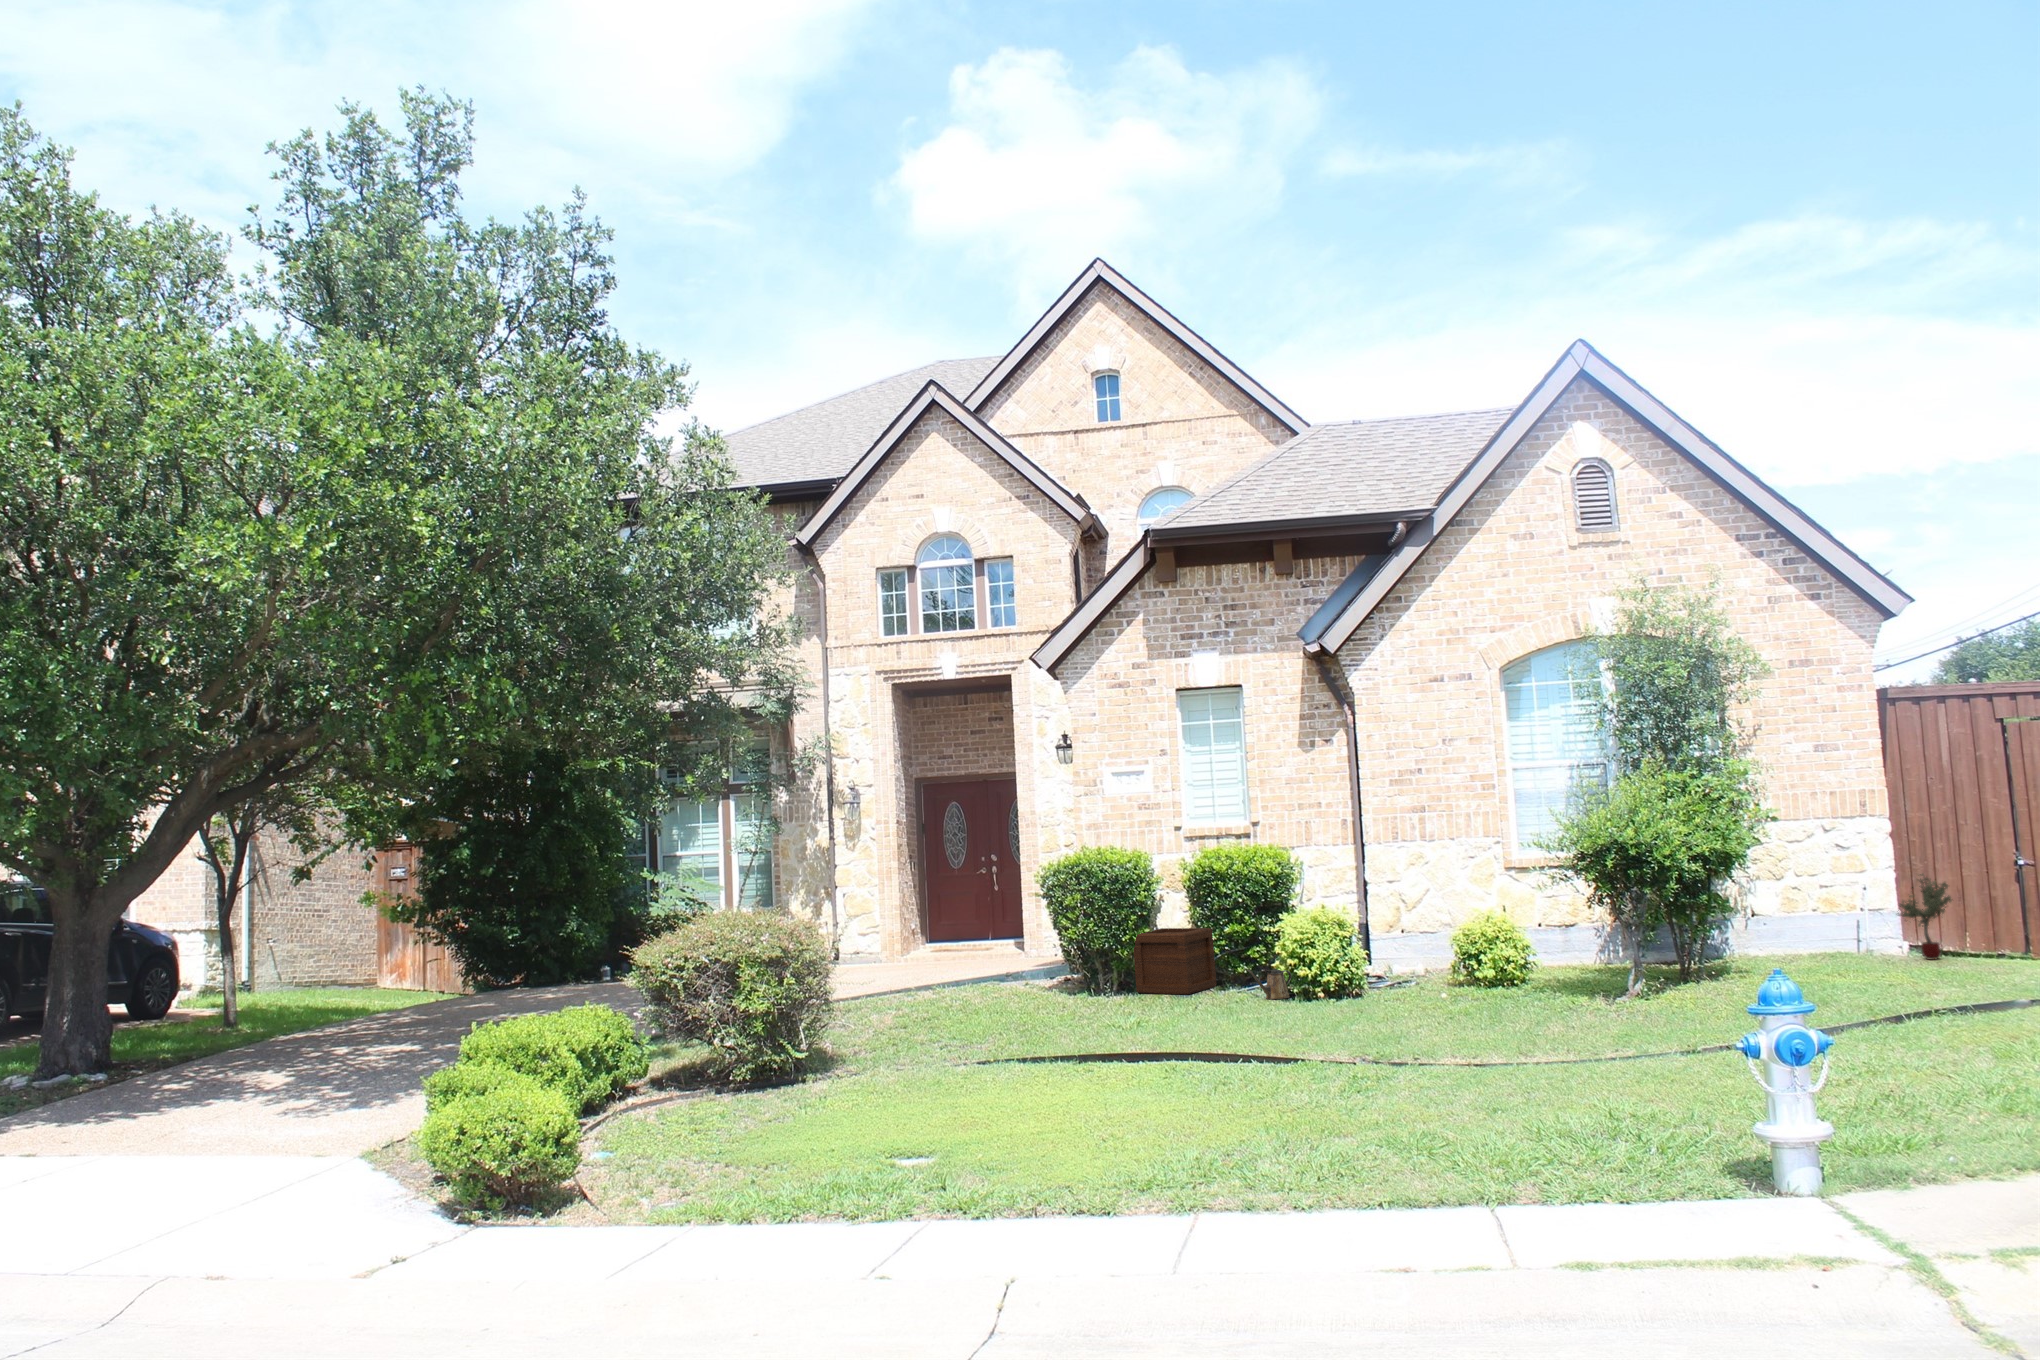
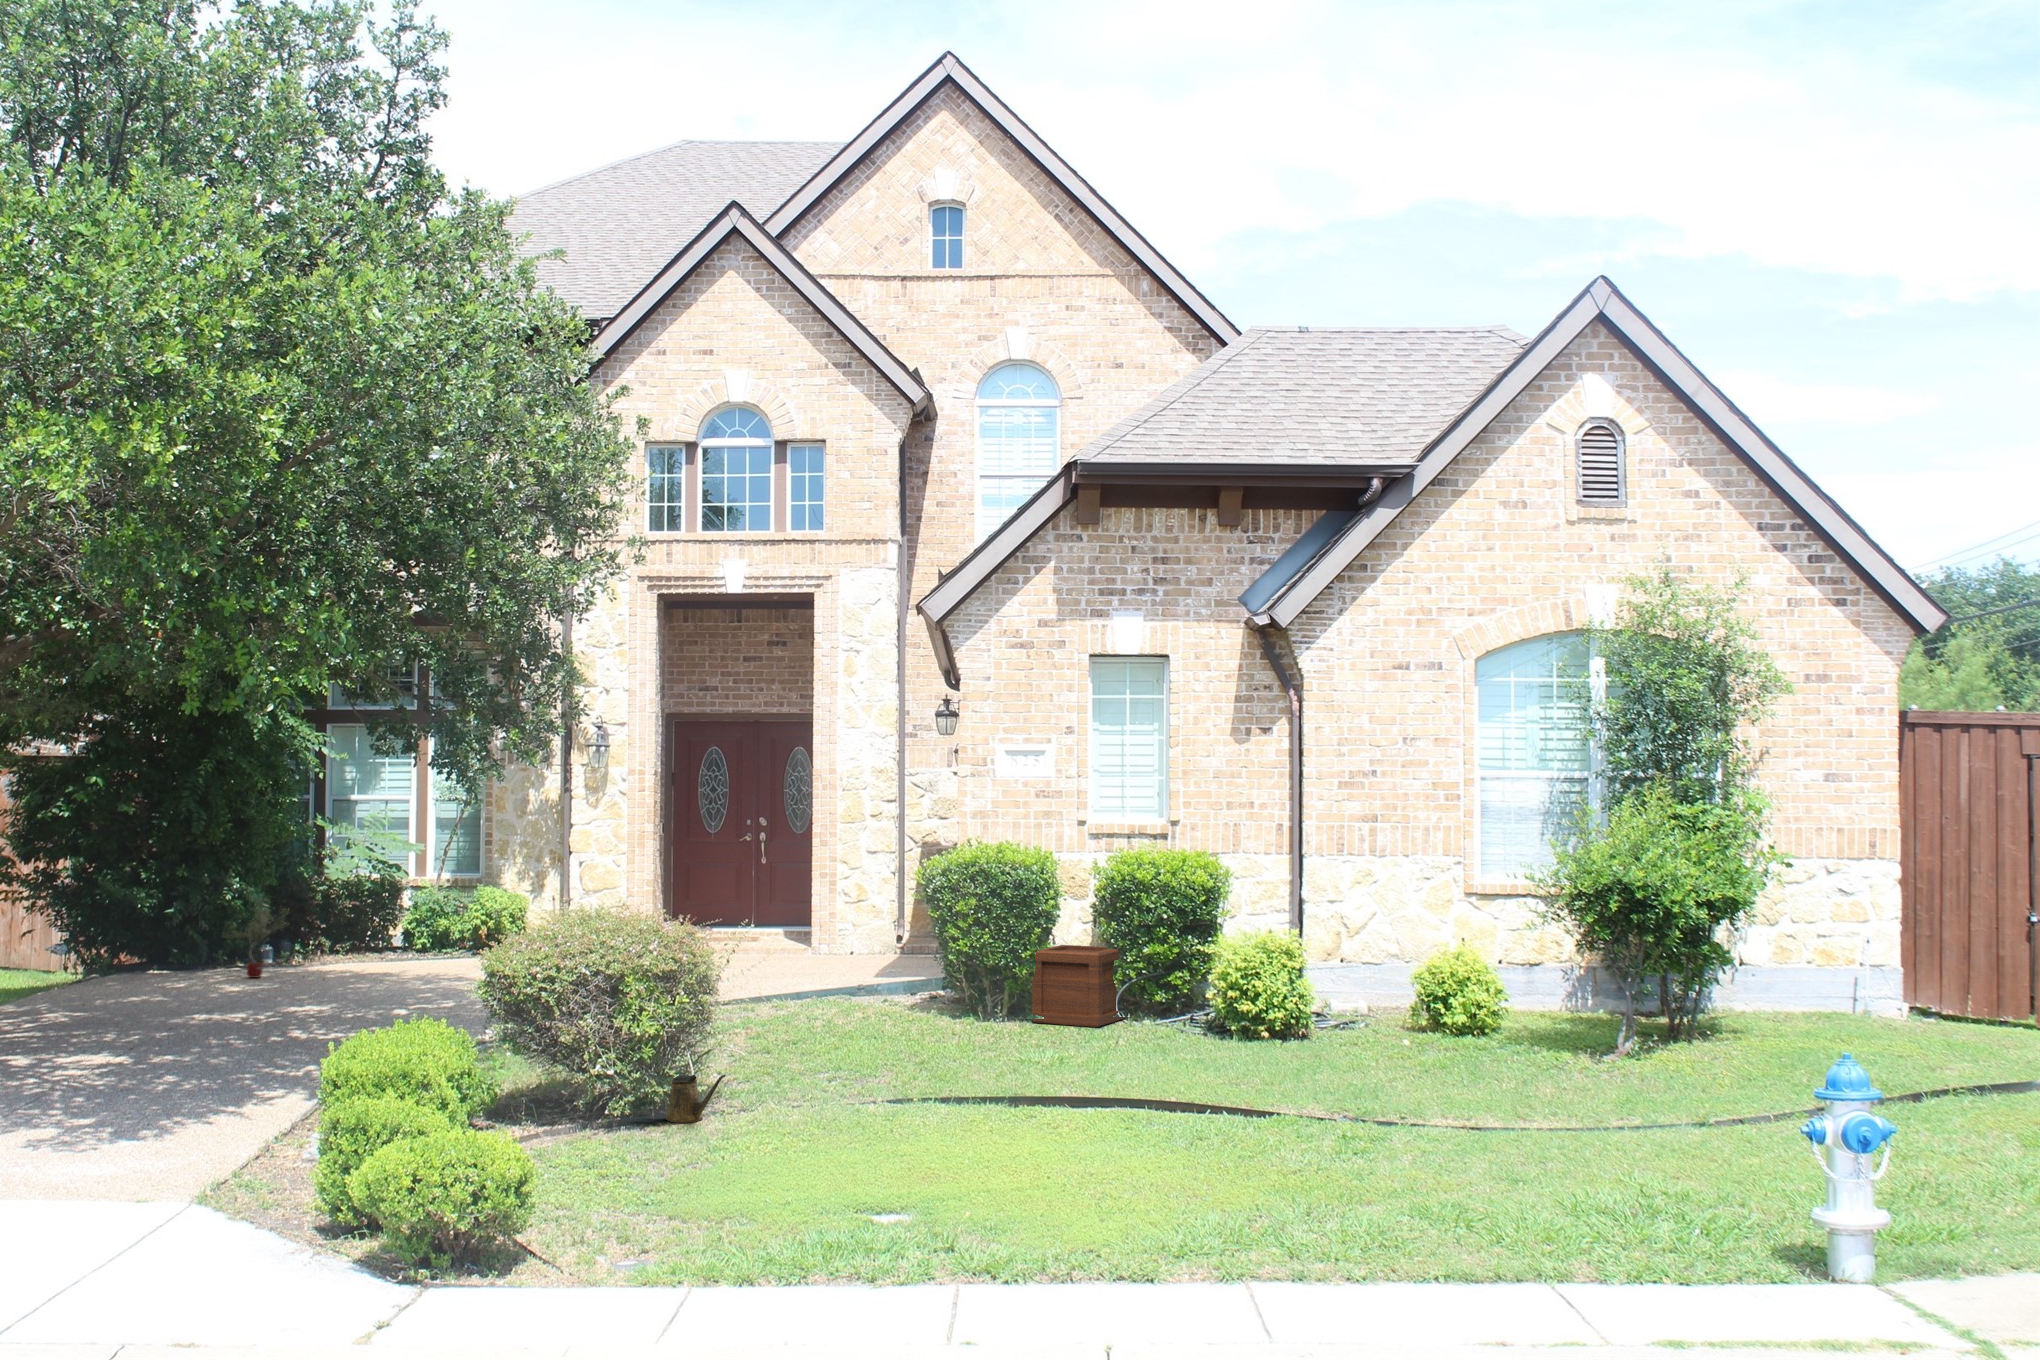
potted tree: present [1898,874,1952,960] -> present [224,899,289,978]
watering can: present [1247,970,1292,999] -> present [665,1075,726,1123]

